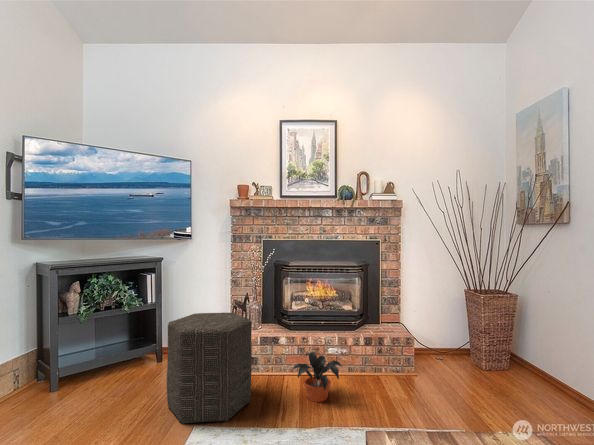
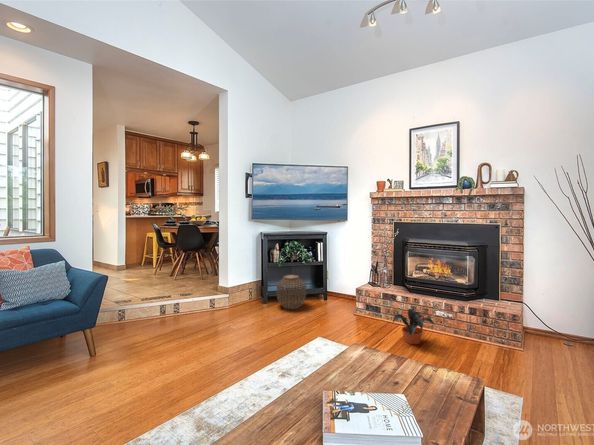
ottoman: present [167,313,252,424] -> none [314,270,364,338]
woven basket: none [78,331,136,394] -> present [277,275,306,309]

